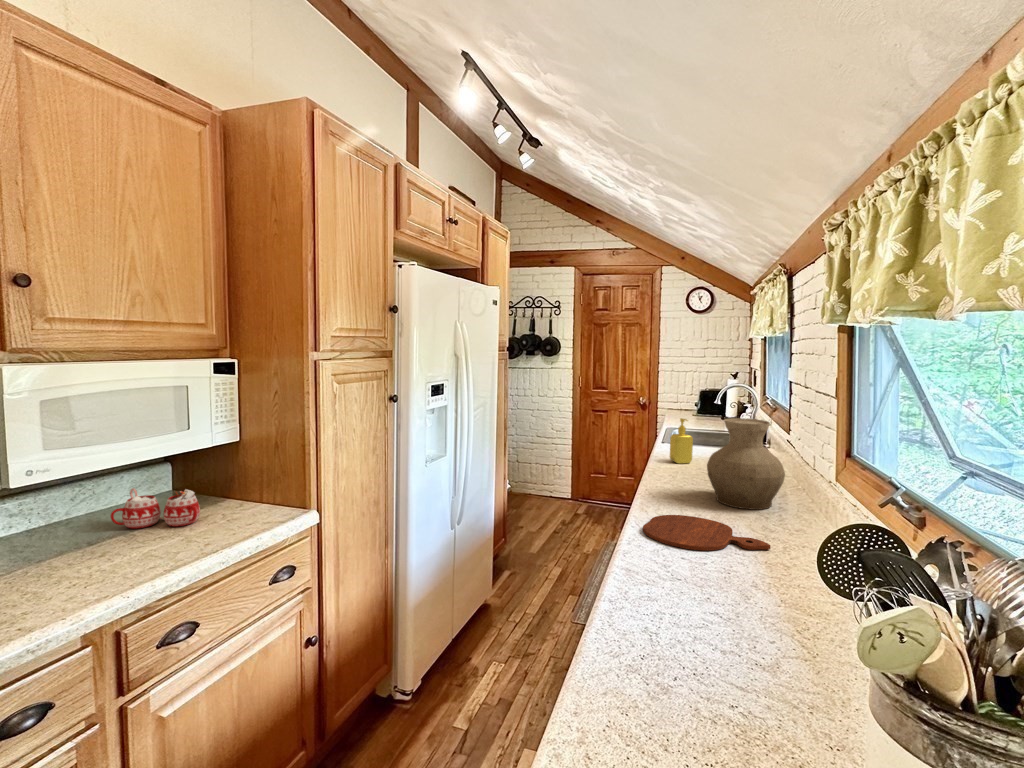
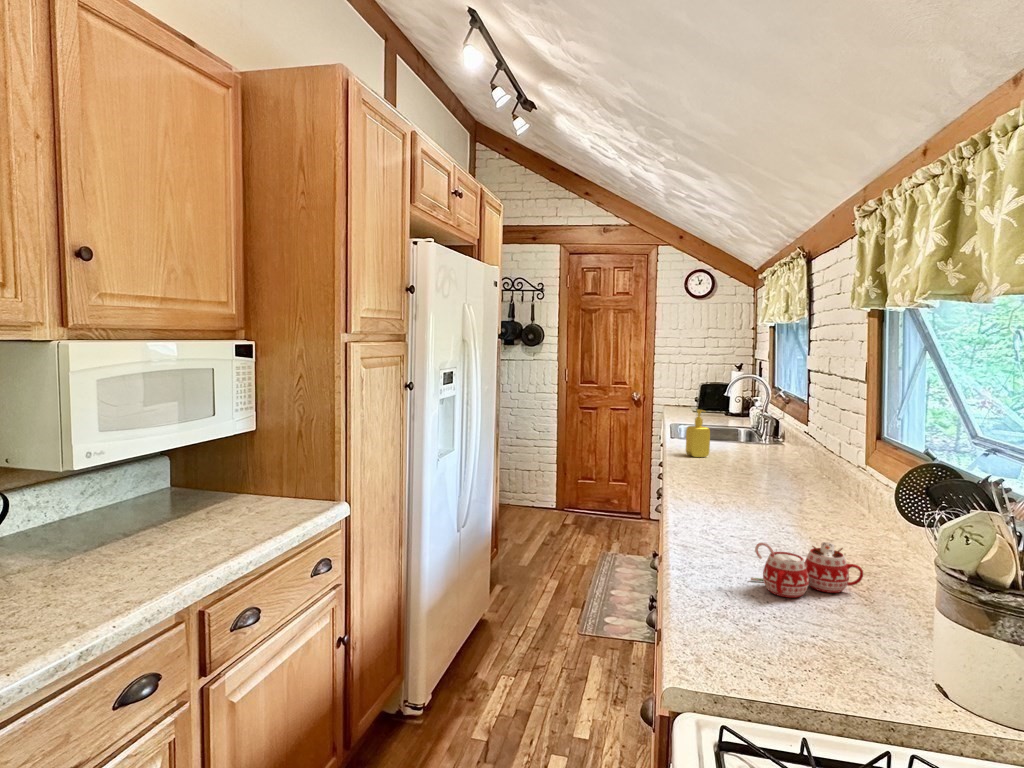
vase: present [707,418,785,510] -> none [735,405,815,496]
mug: present [111,488,200,529] -> present [751,542,863,598]
cutting board: present [643,515,771,551] -> none [684,501,811,530]

